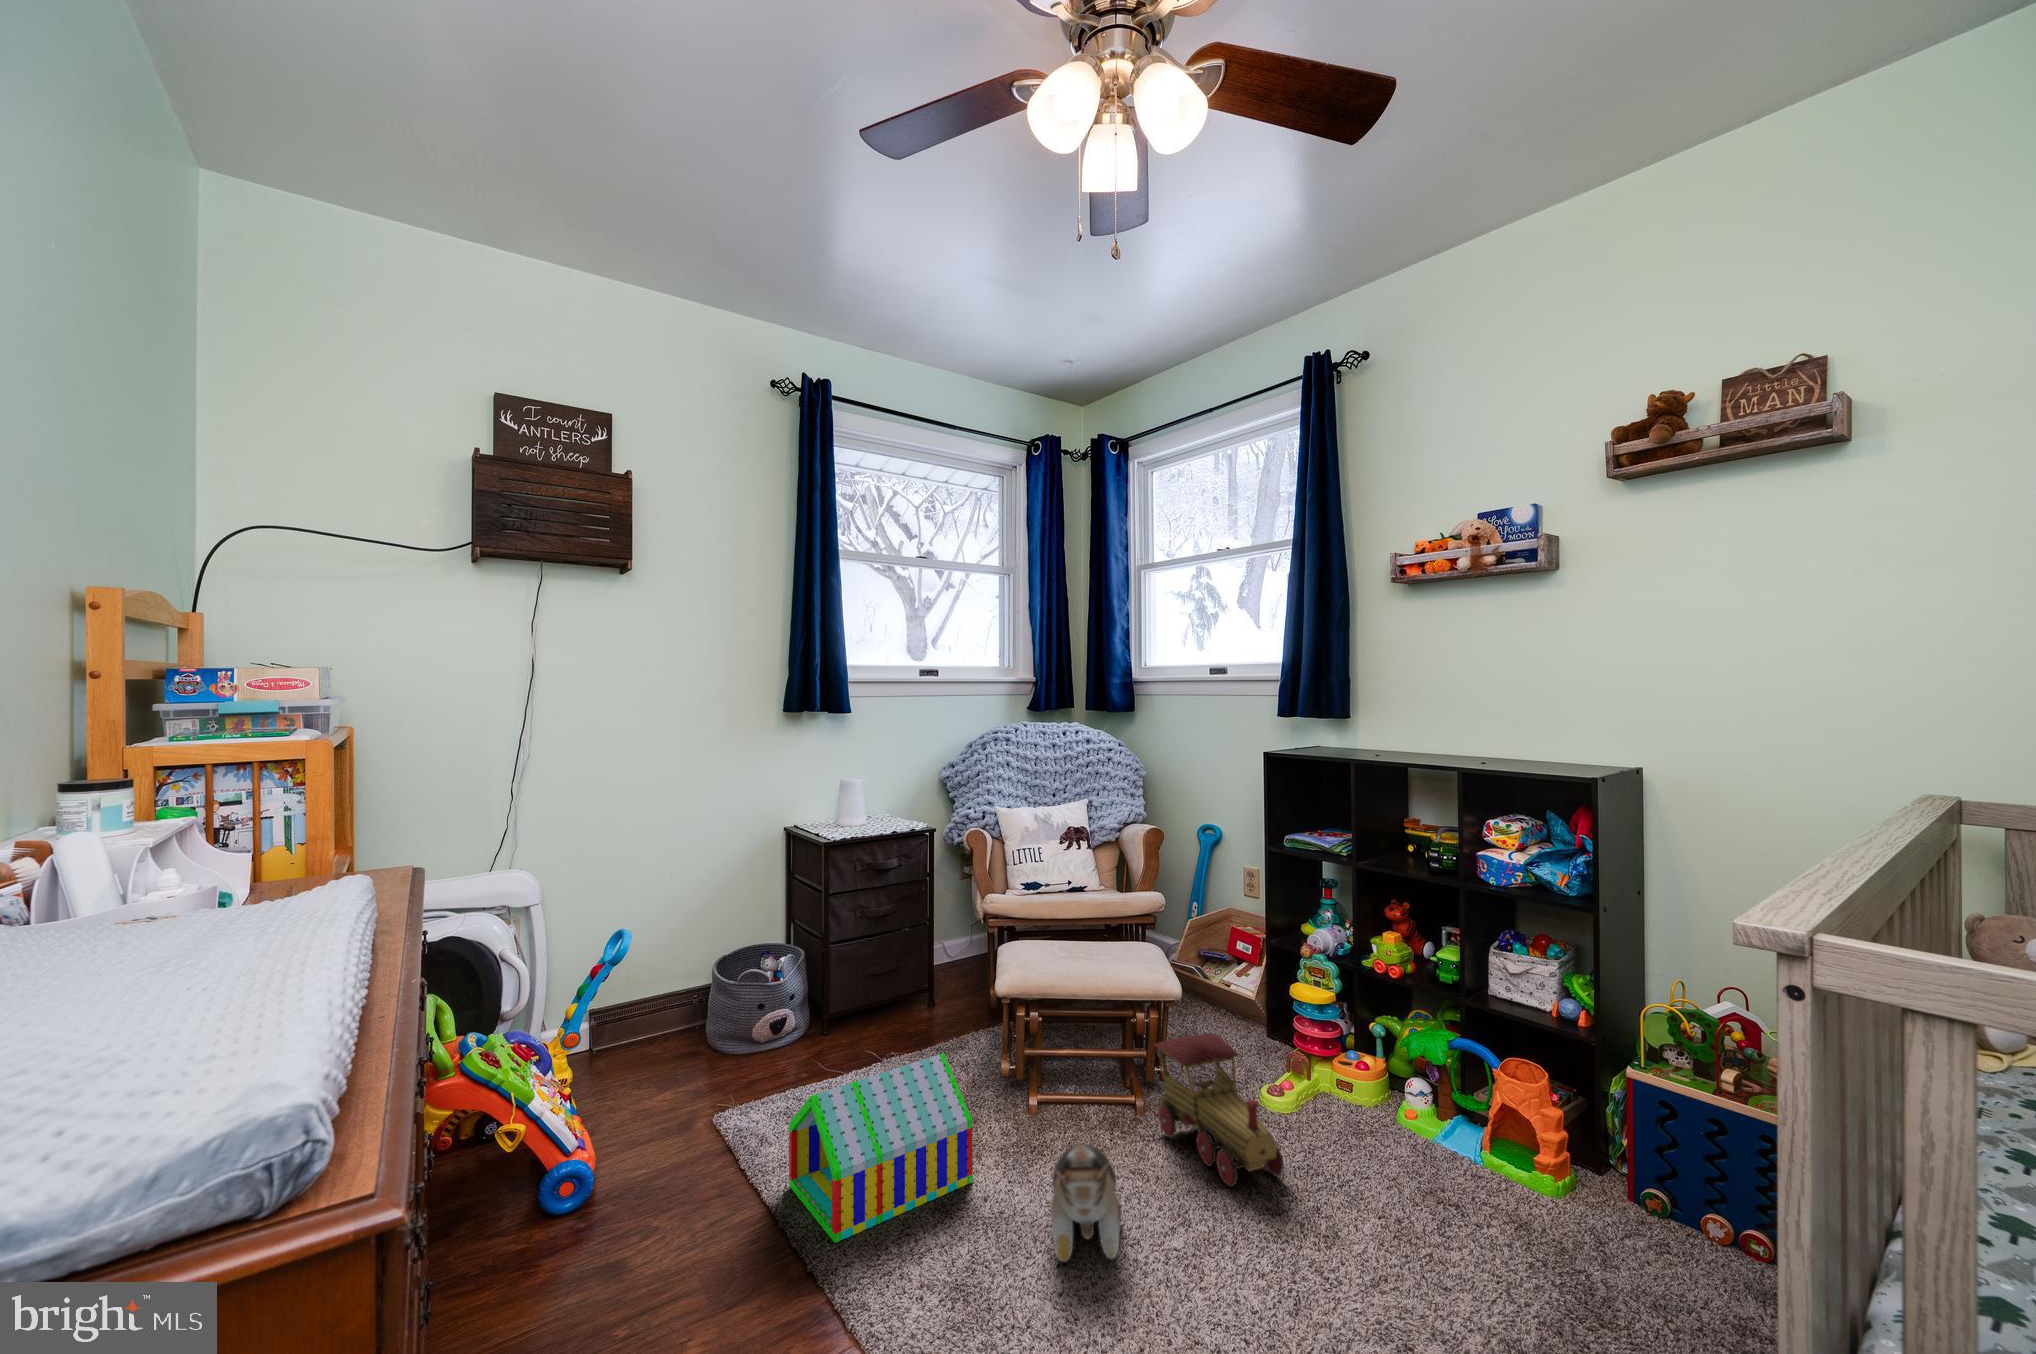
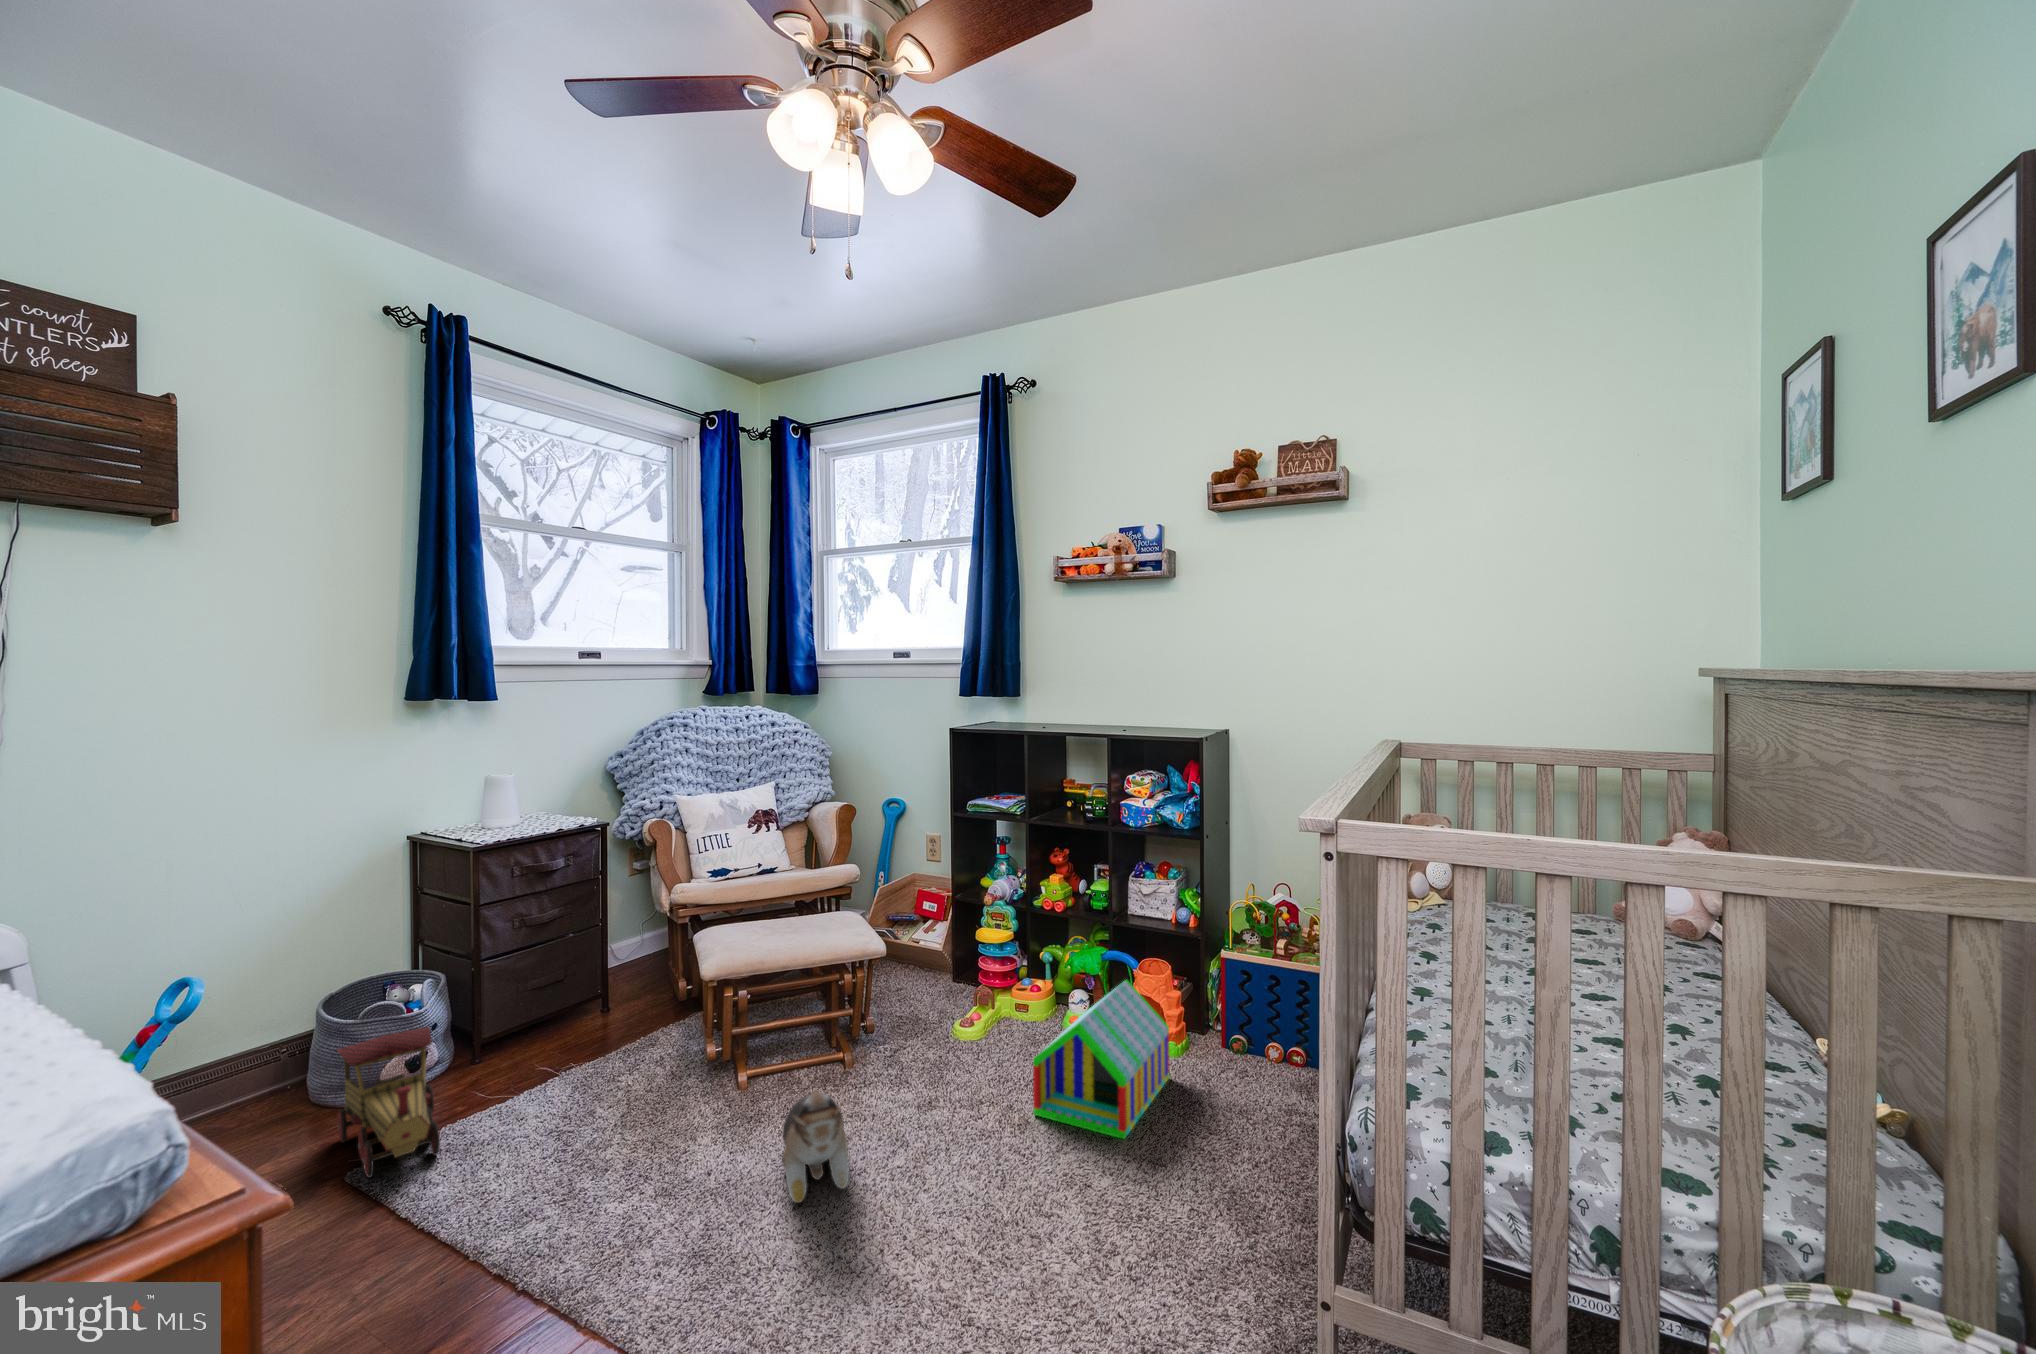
toy train: present [1154,1034,1283,1187] -> present [338,1027,441,1178]
toy house: present [789,1053,972,1243] -> present [1033,980,1170,1139]

